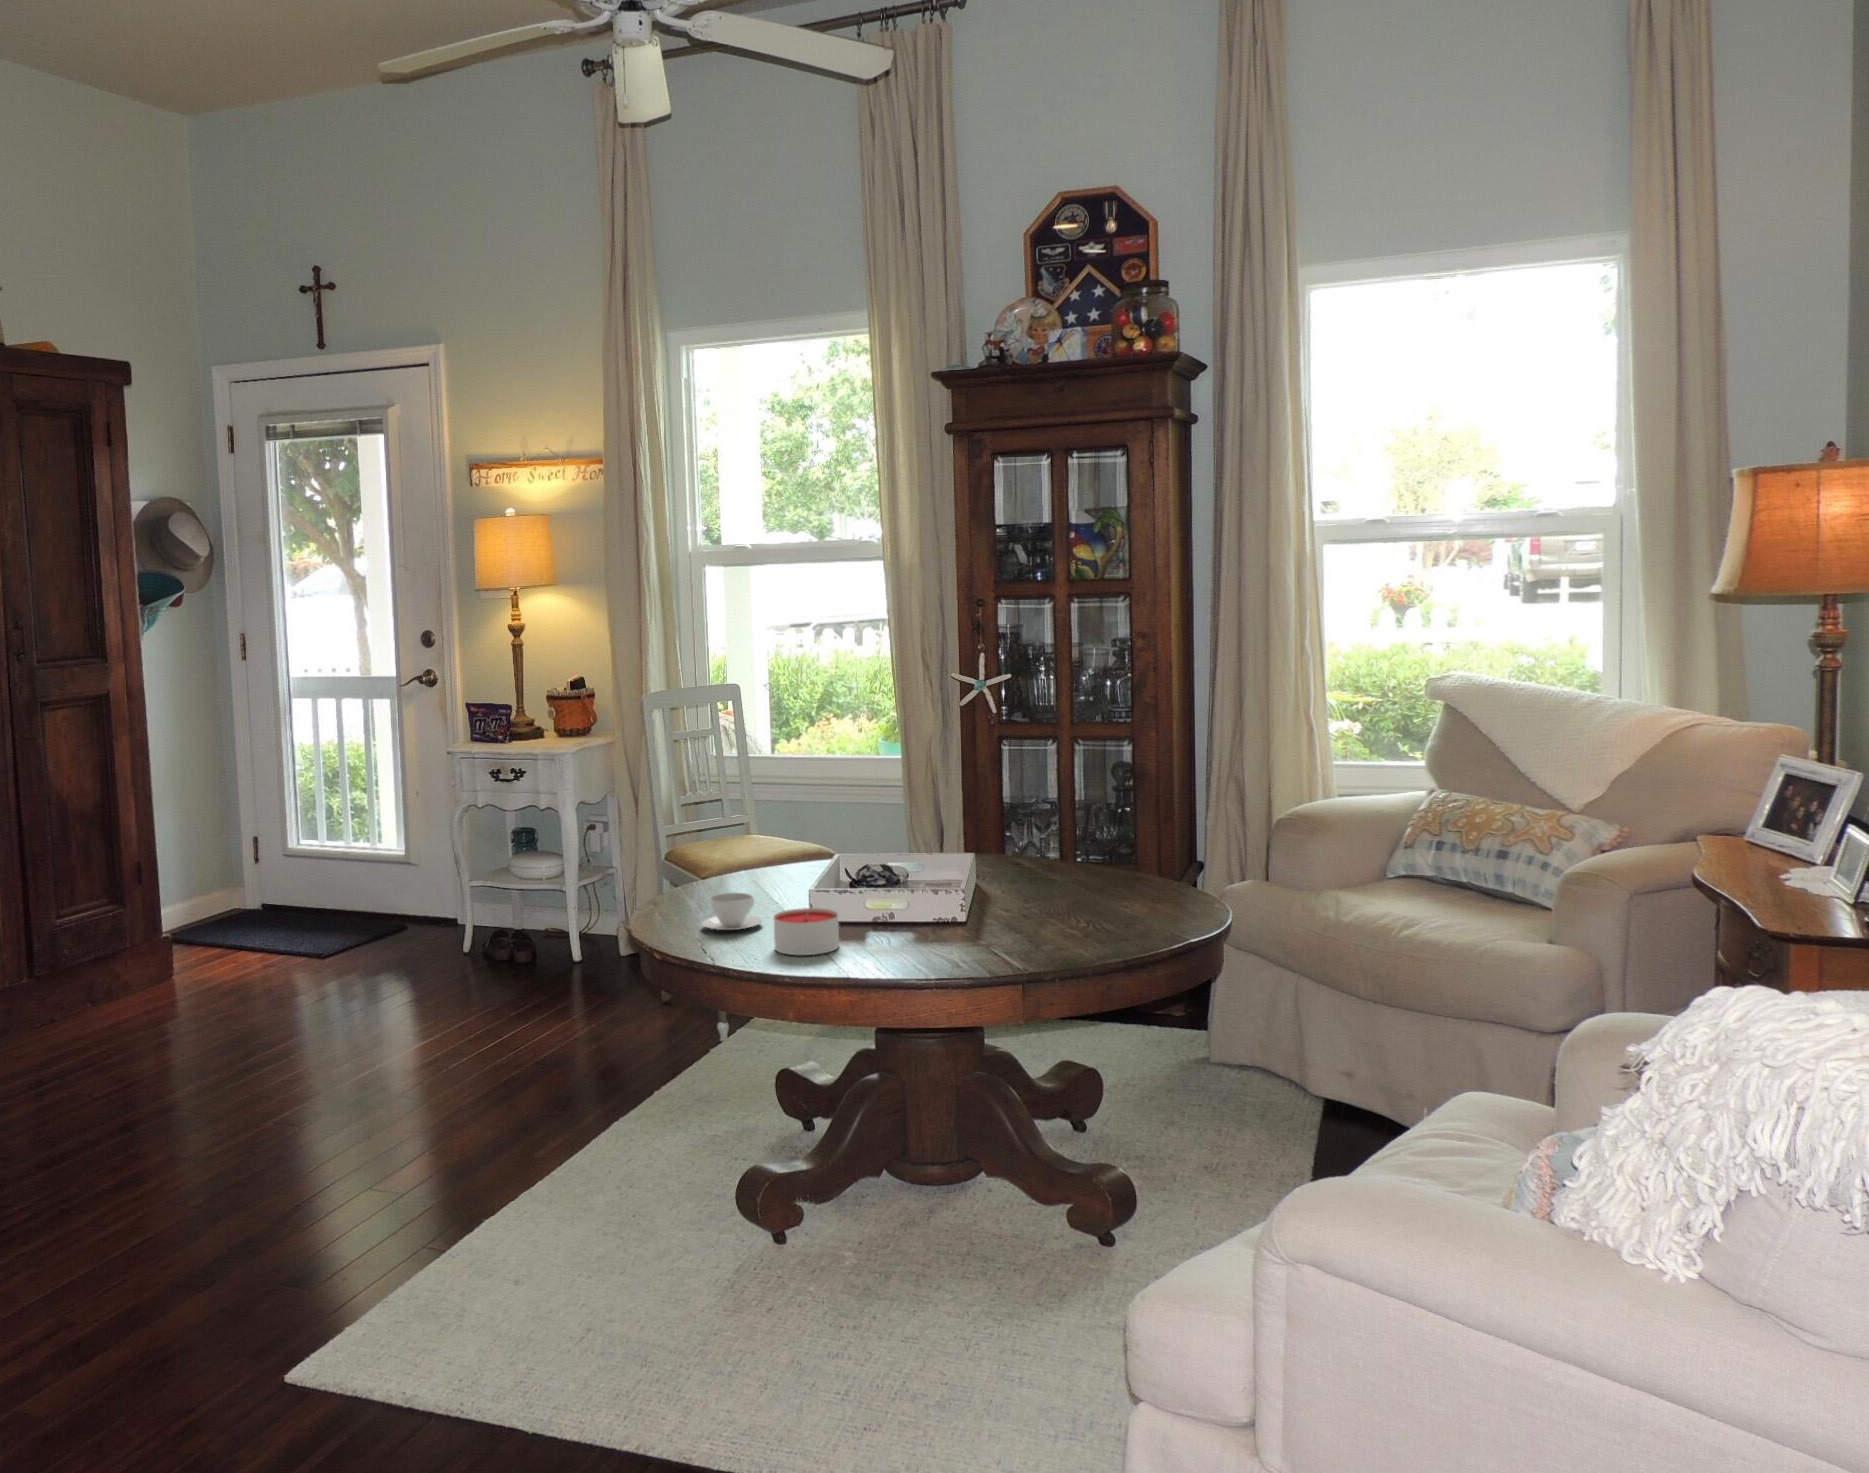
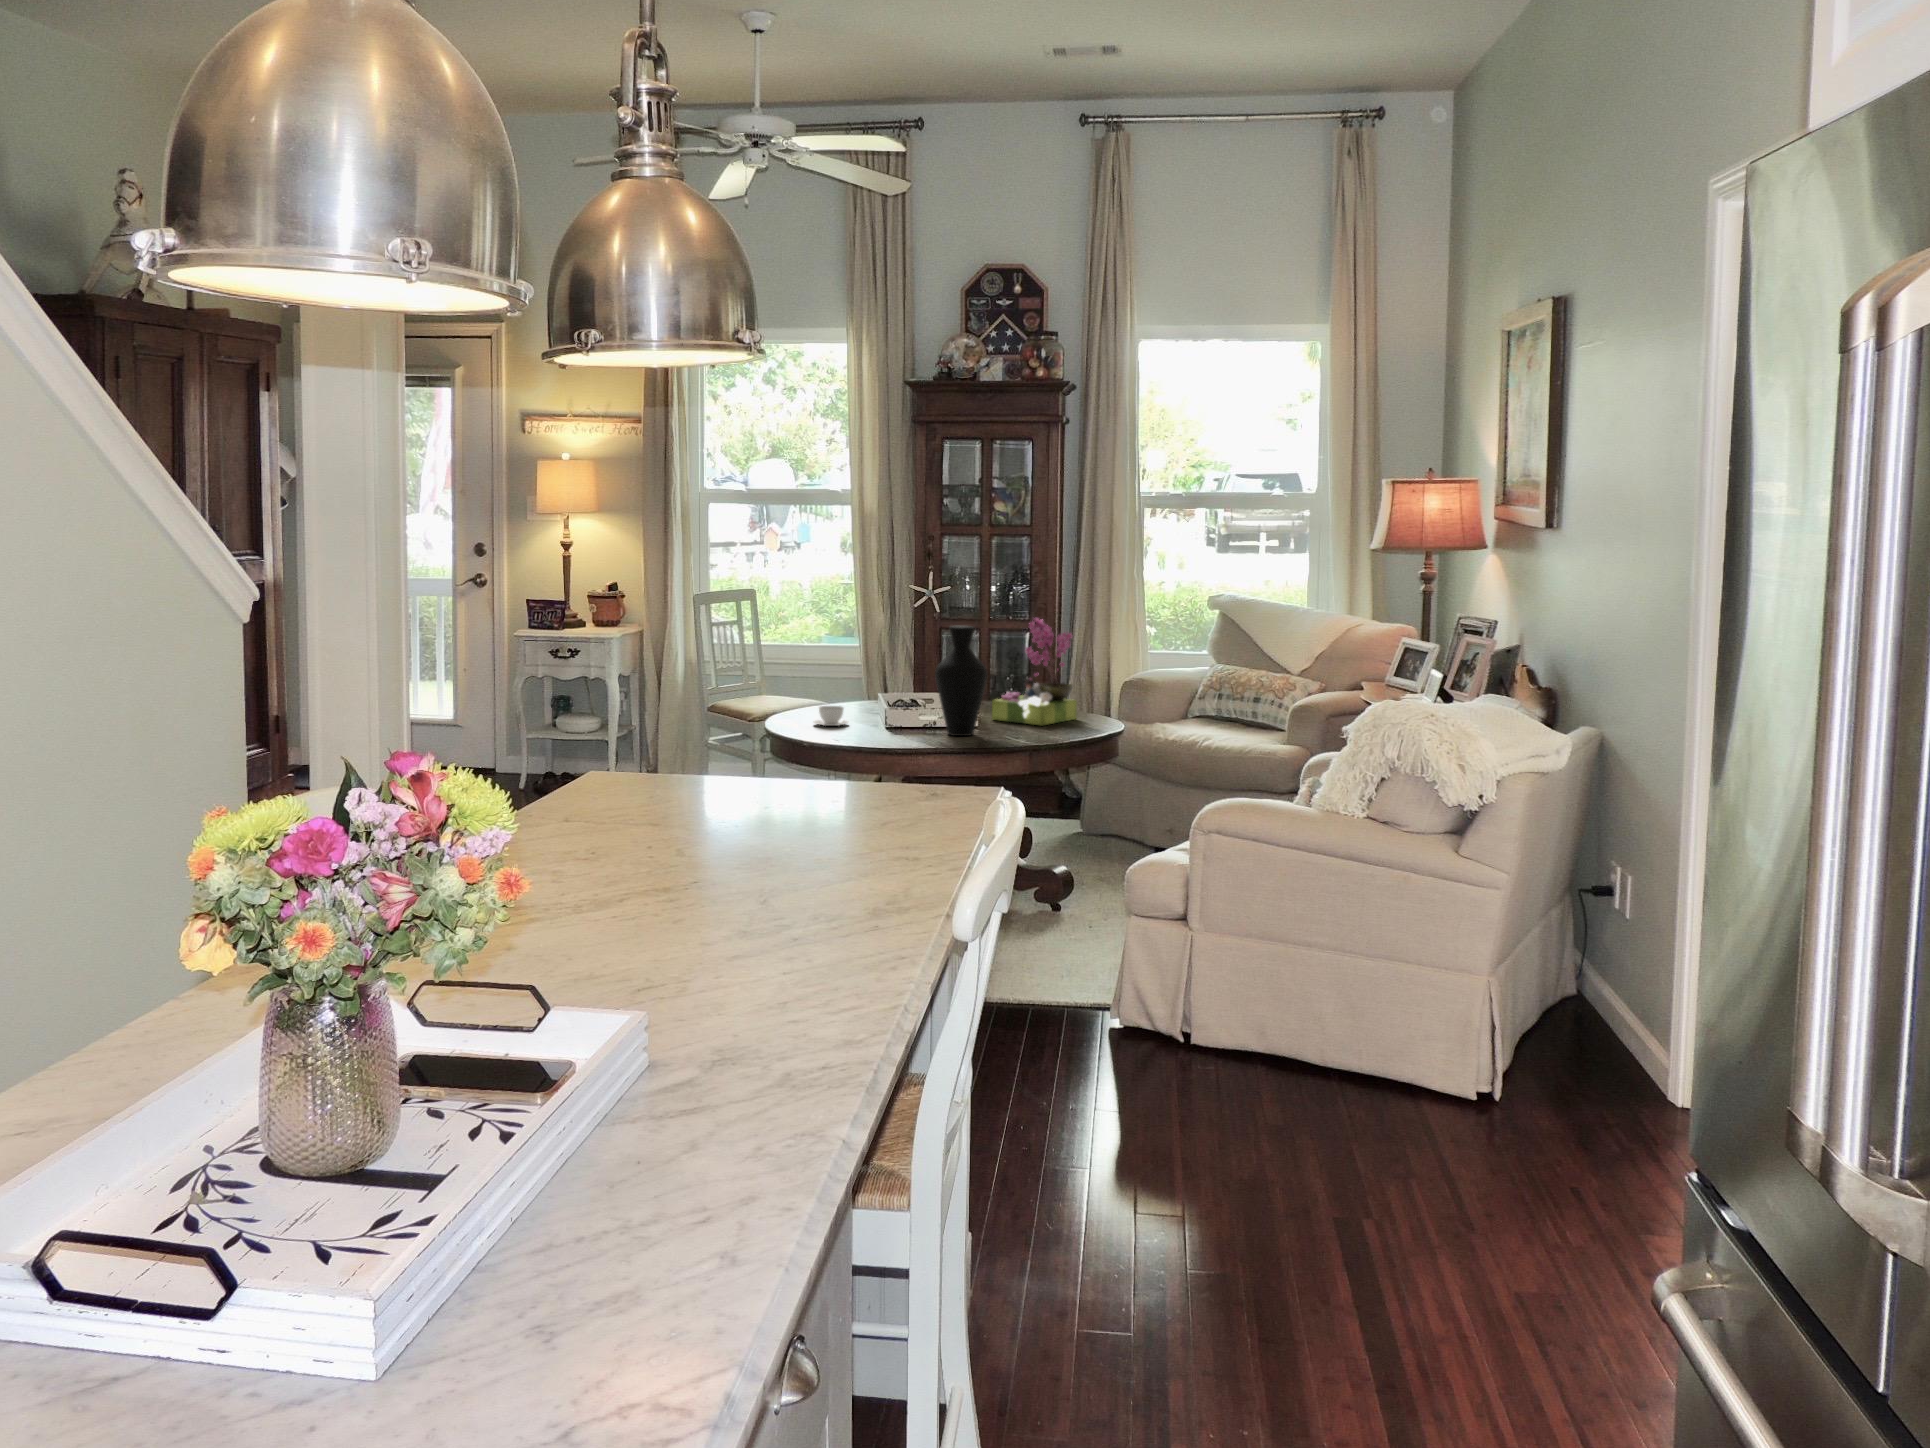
flower arrangement: none [1014,730,1164,929] -> present [992,618,1077,725]
vase: none [885,758,980,958] -> present [935,626,988,736]
candle: present [774,908,839,955] -> none [867,712,904,735]

